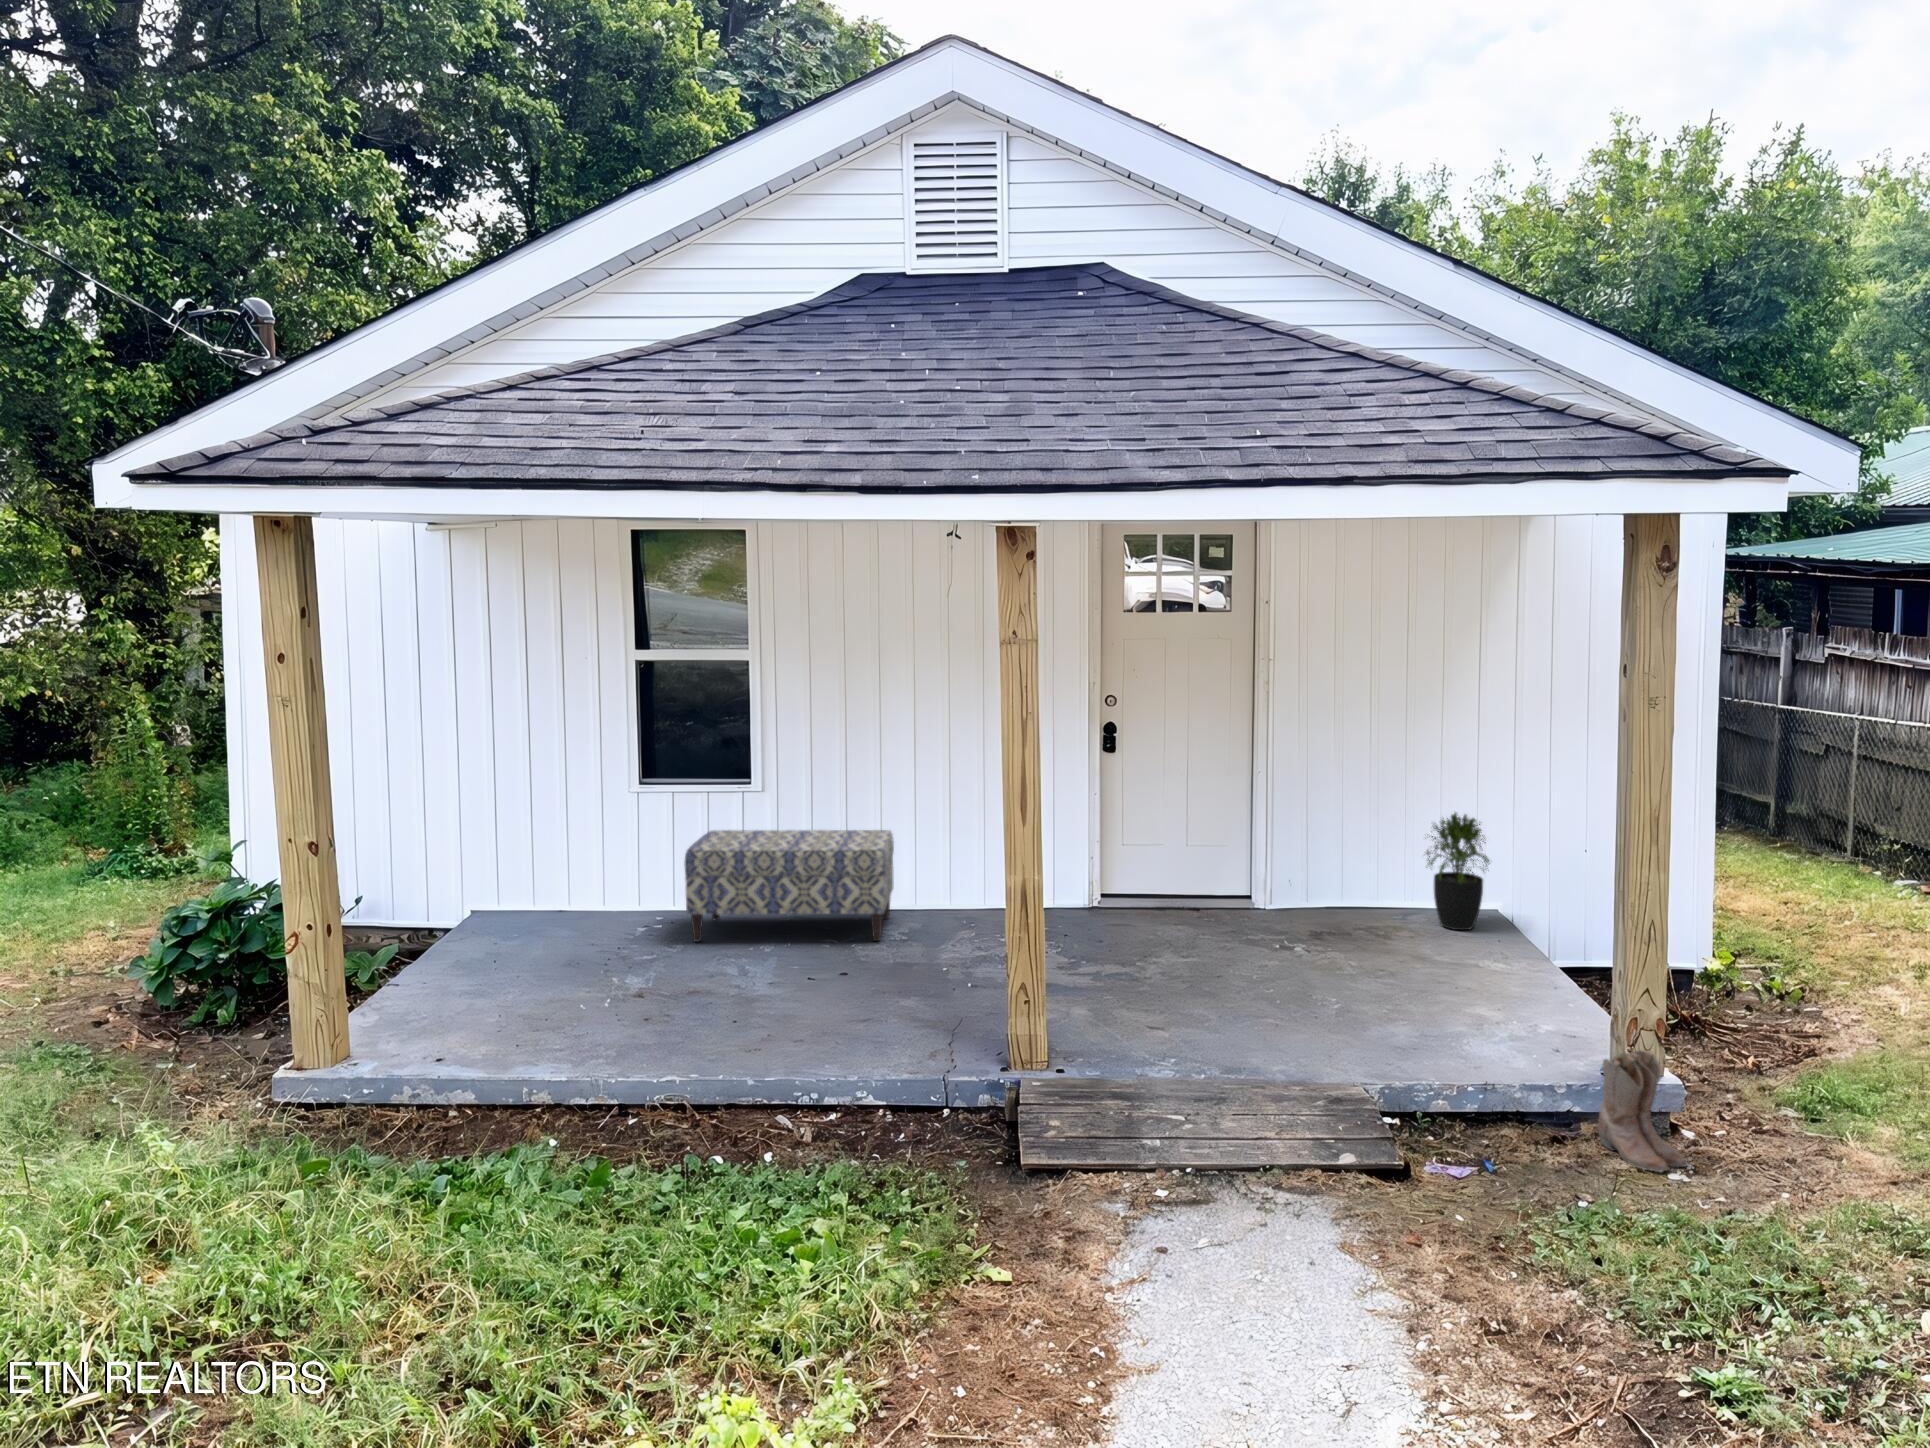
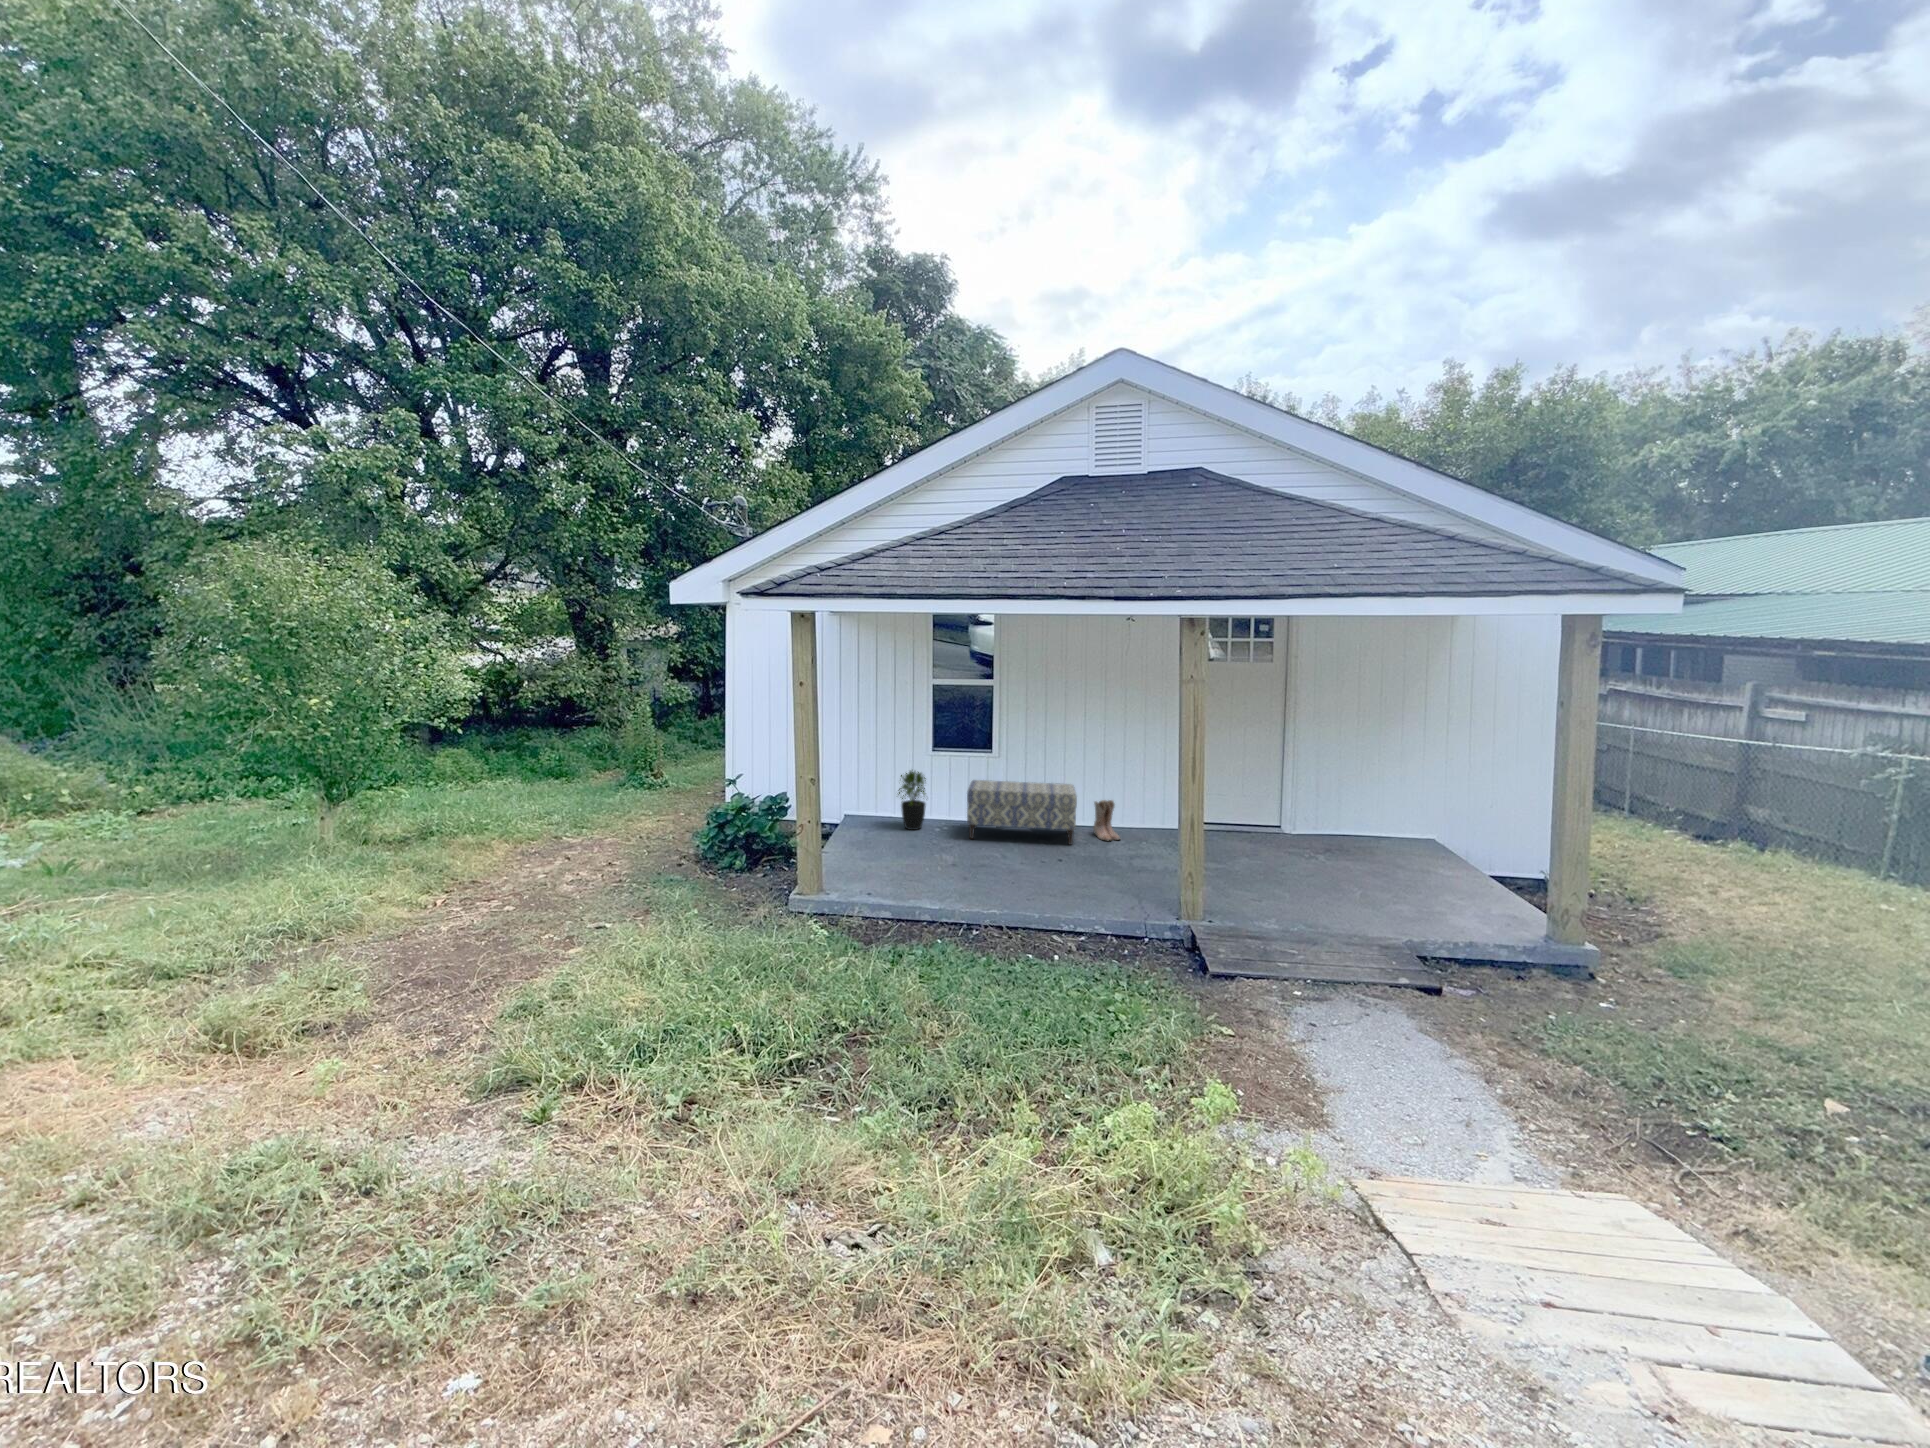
potted plant: present [1426,813,1490,930] -> present [898,770,926,830]
boots: present [1598,1050,1688,1172] -> present [1093,800,1120,840]

